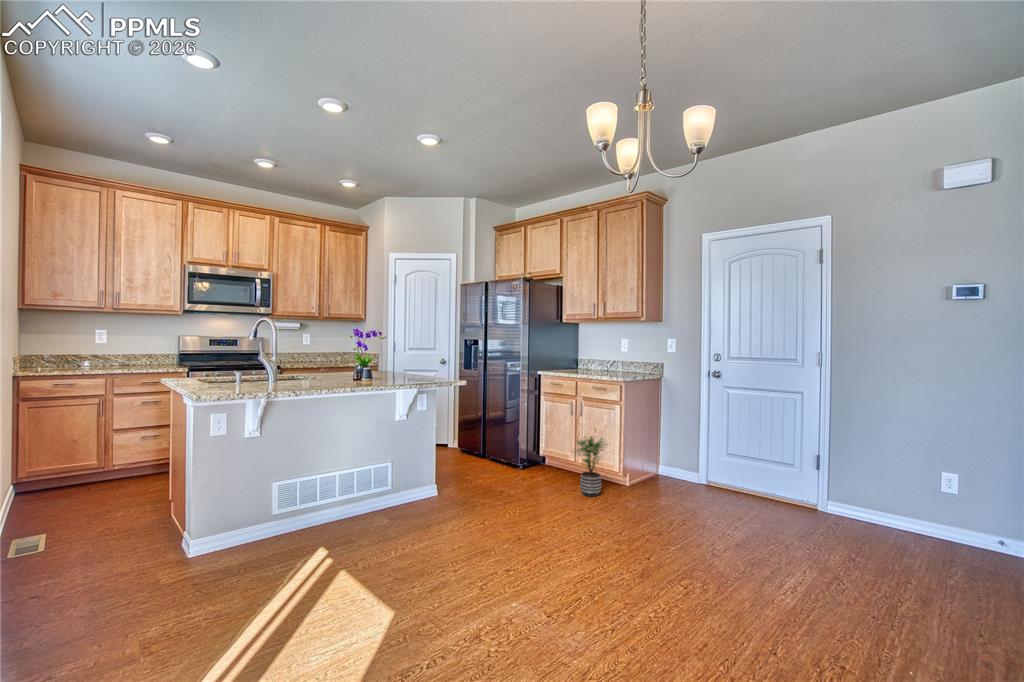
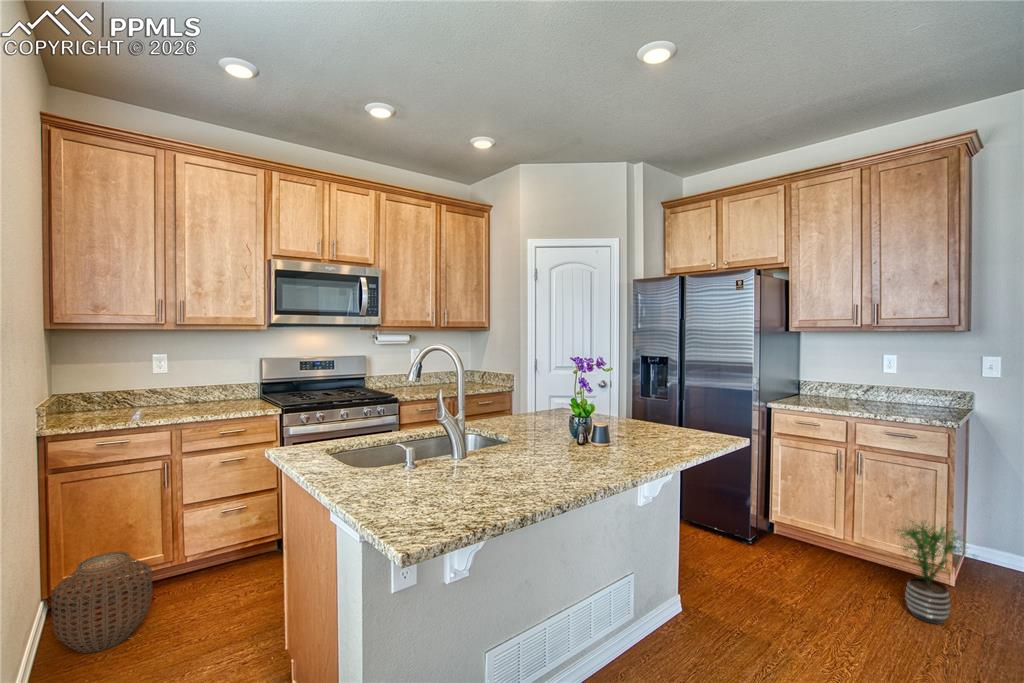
woven basket: none [20,451,88,509] -> present [52,552,152,653]

